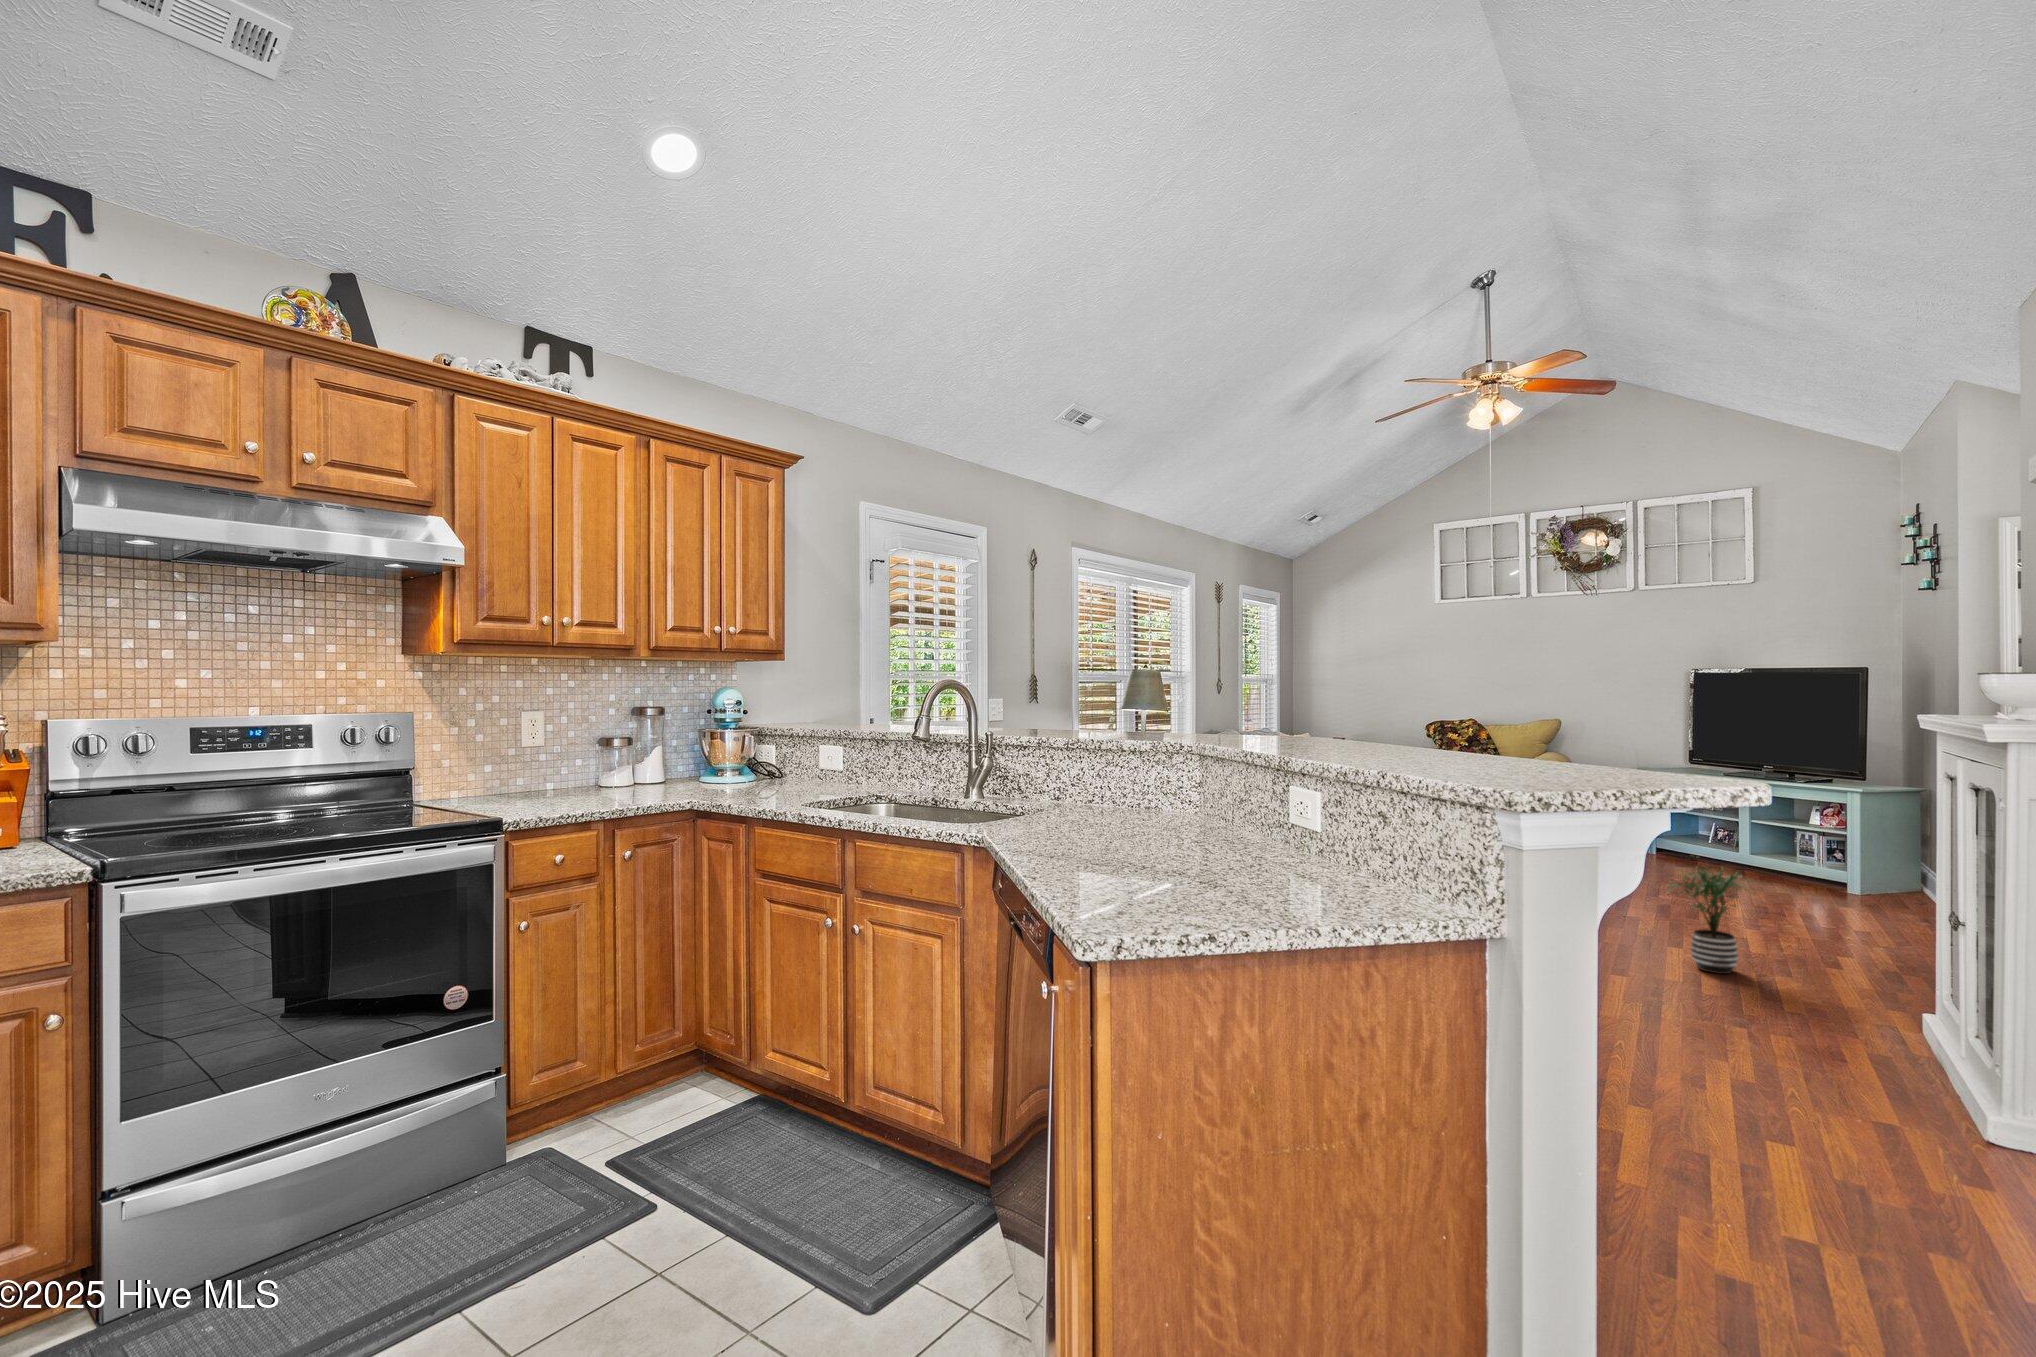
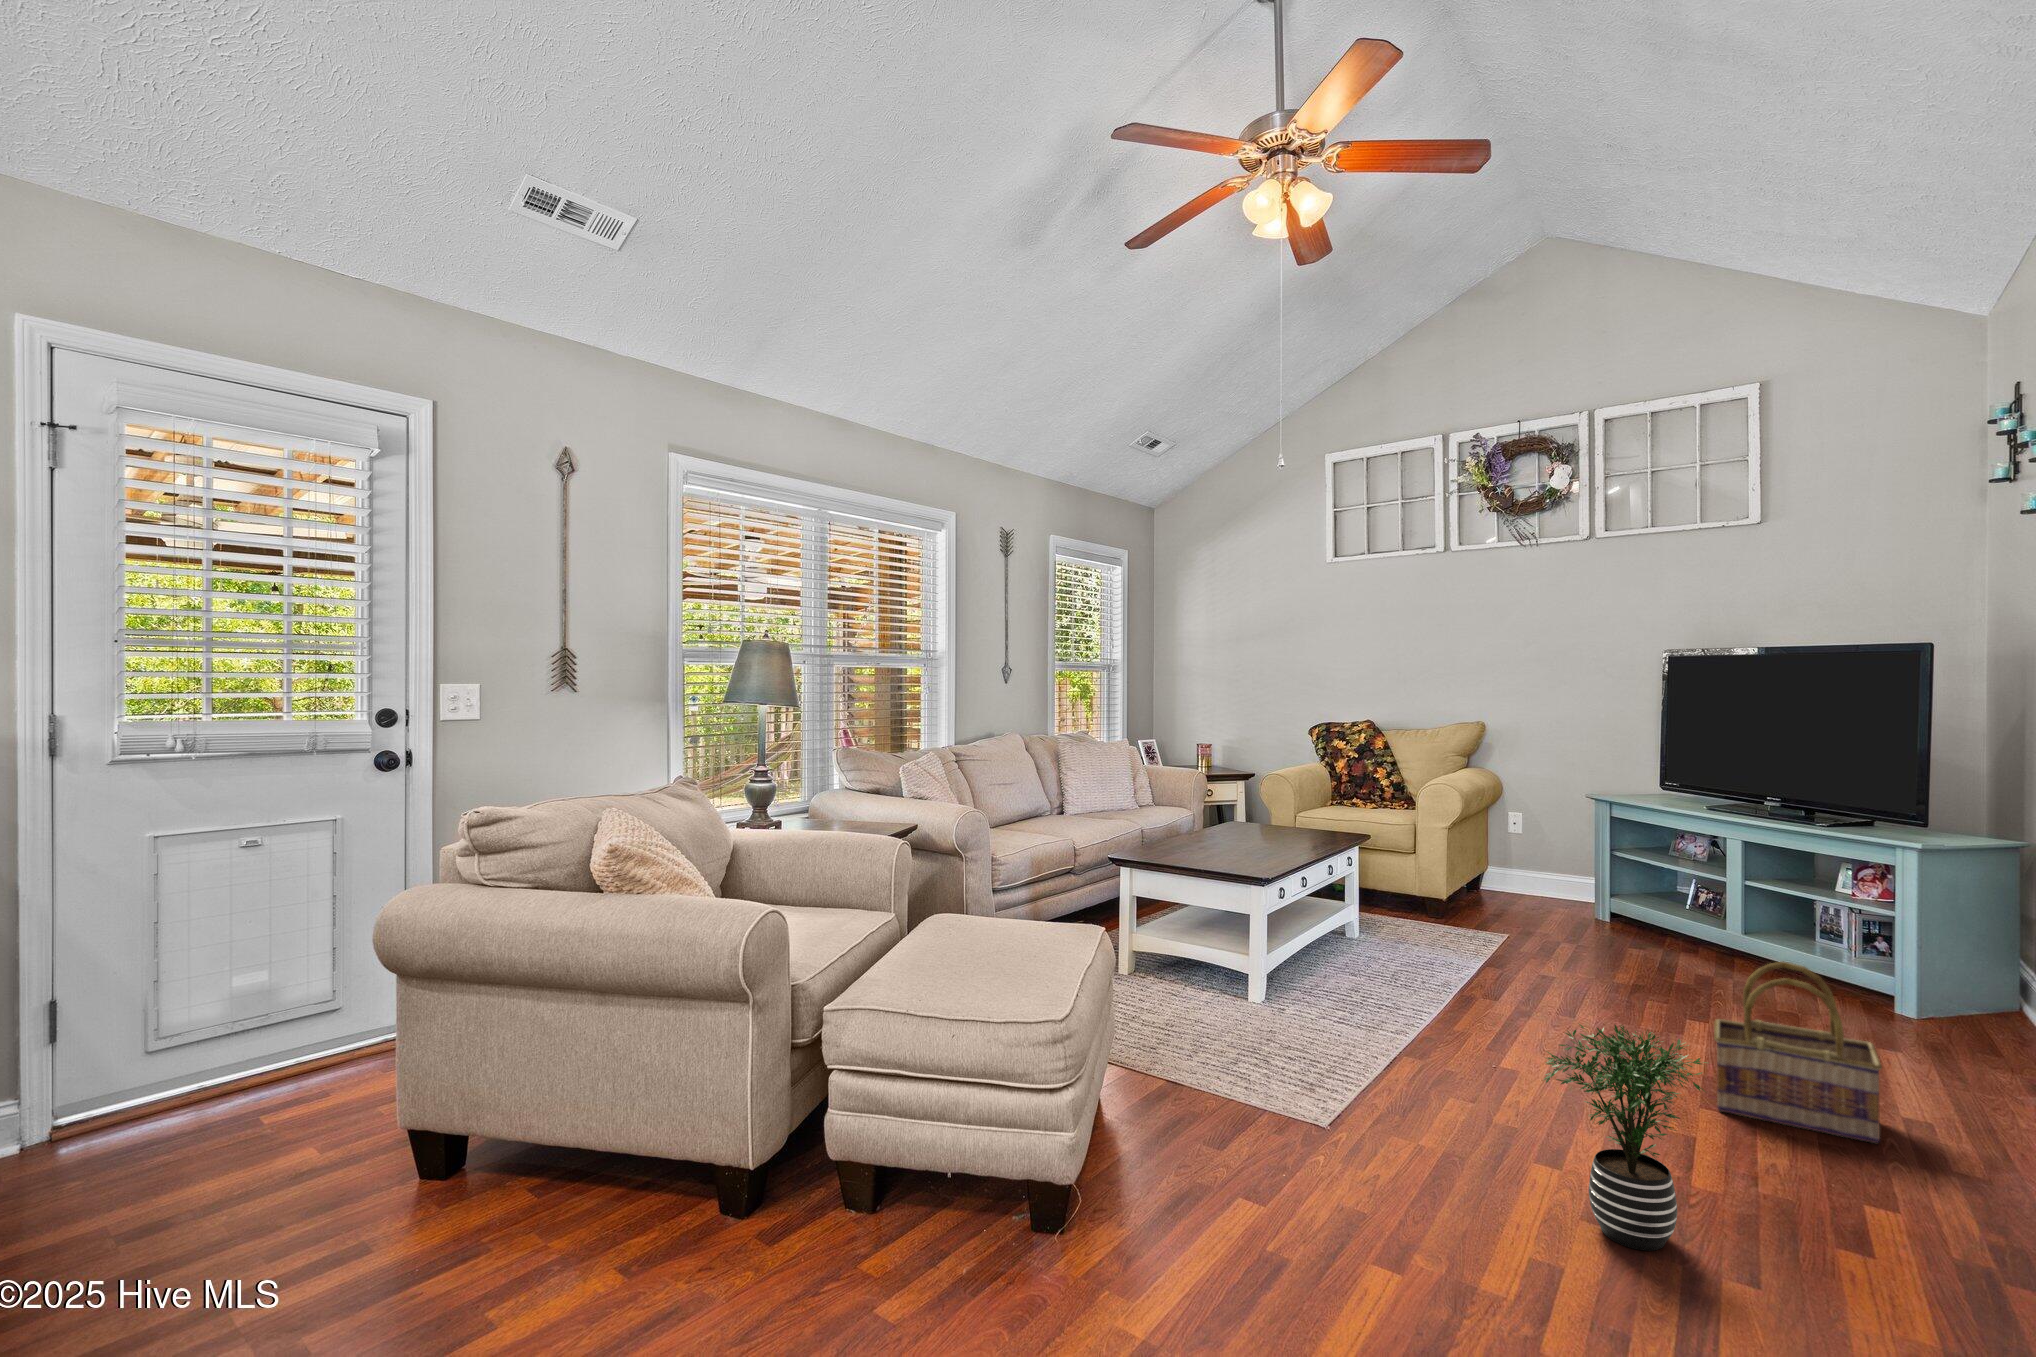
basket: none [1744,848,1840,941] -> present [1714,961,1882,1143]

